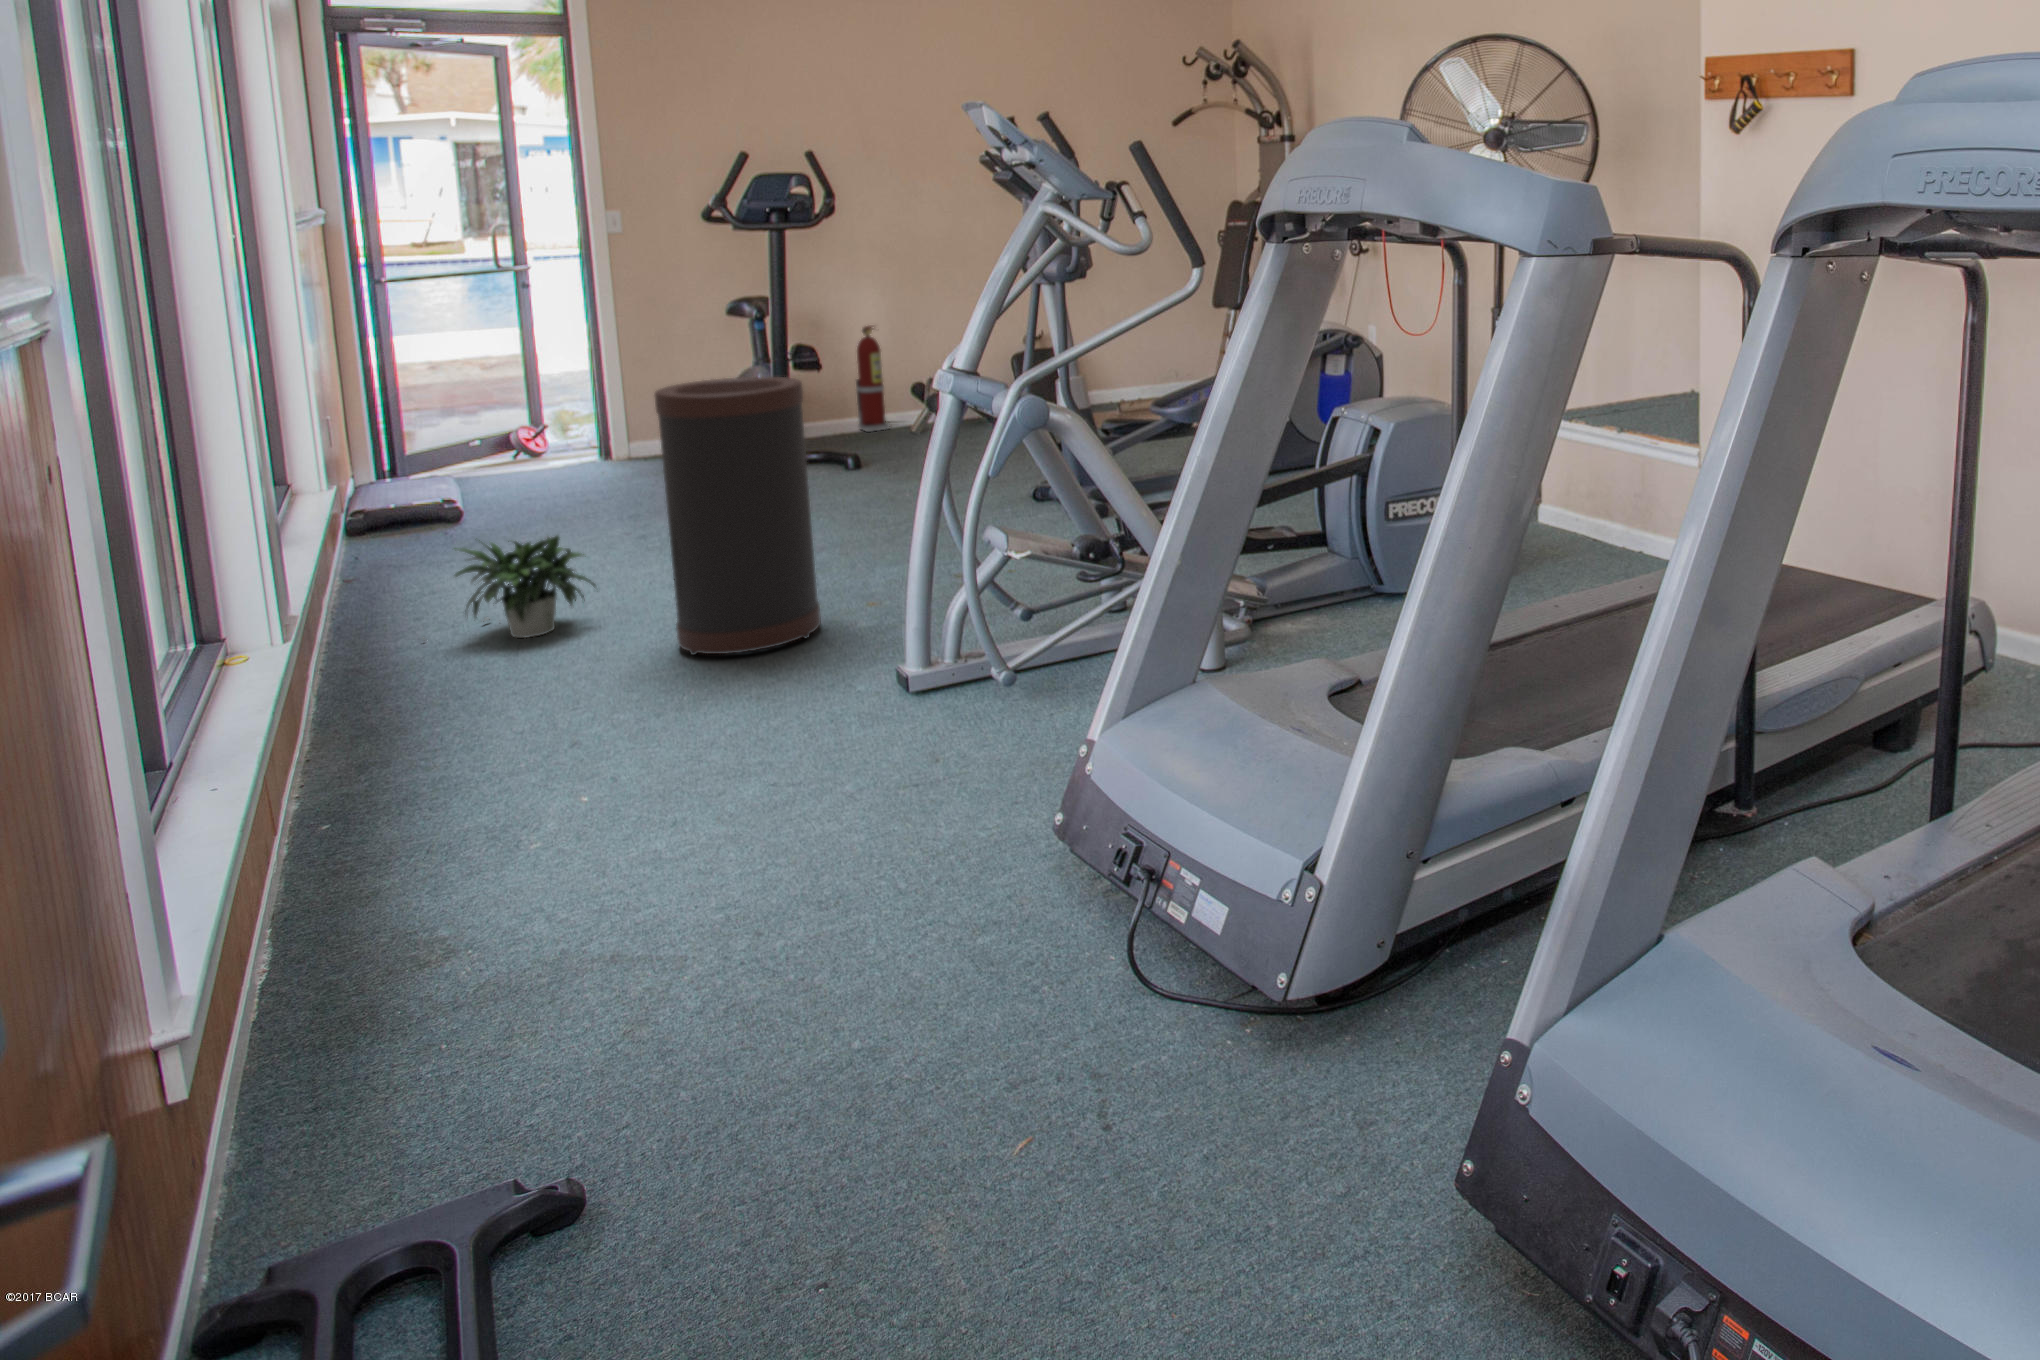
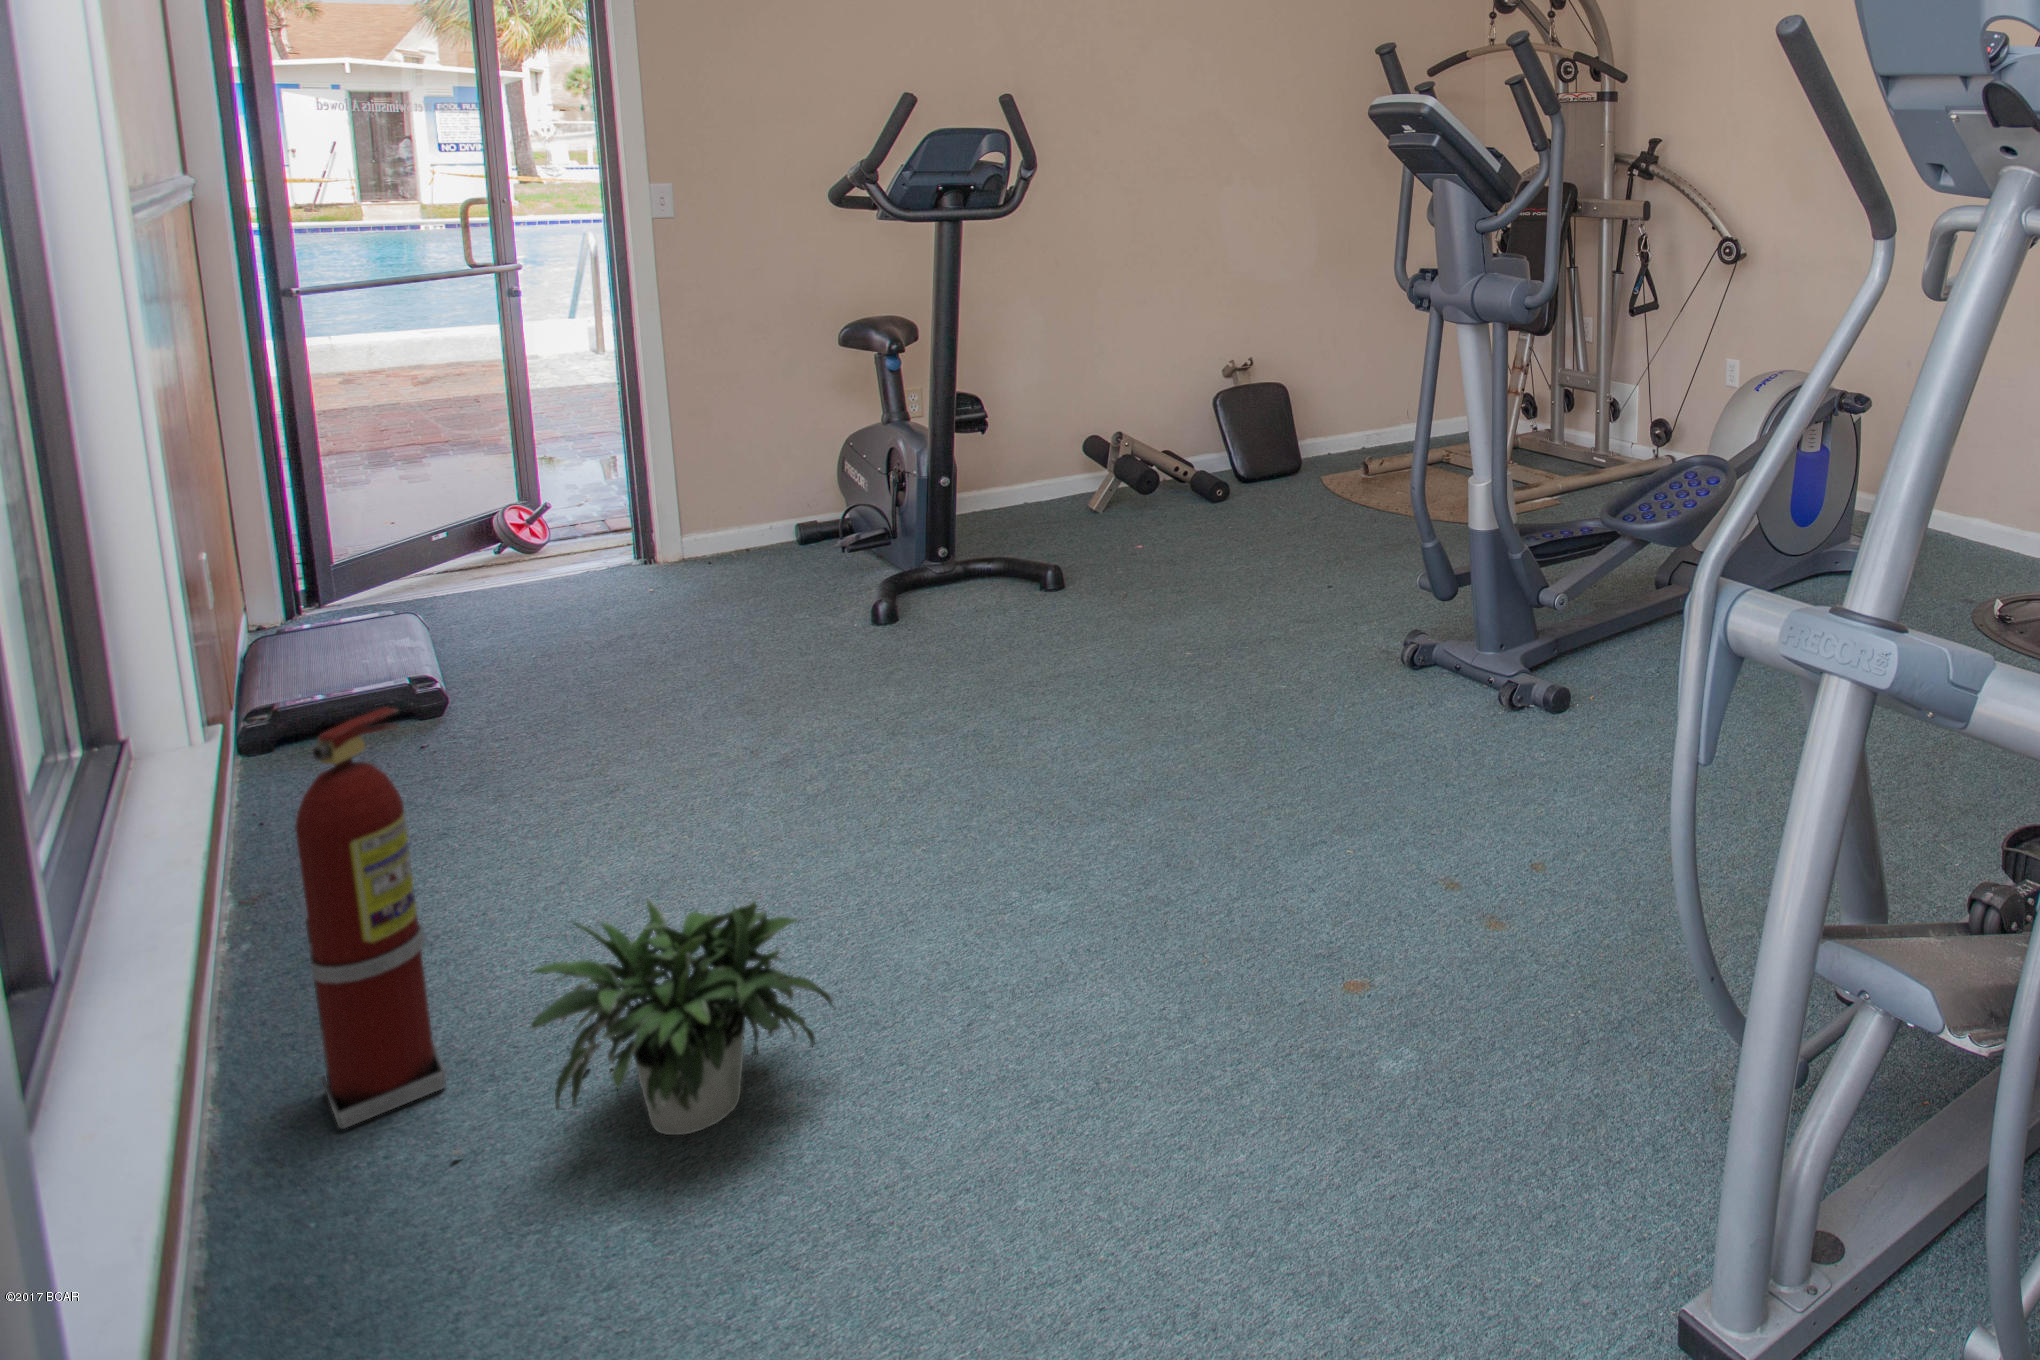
fire extinguisher: present [856,326,890,432] -> present [295,708,446,1129]
trash can: present [655,377,821,655] -> none [1025,557,1328,1216]

